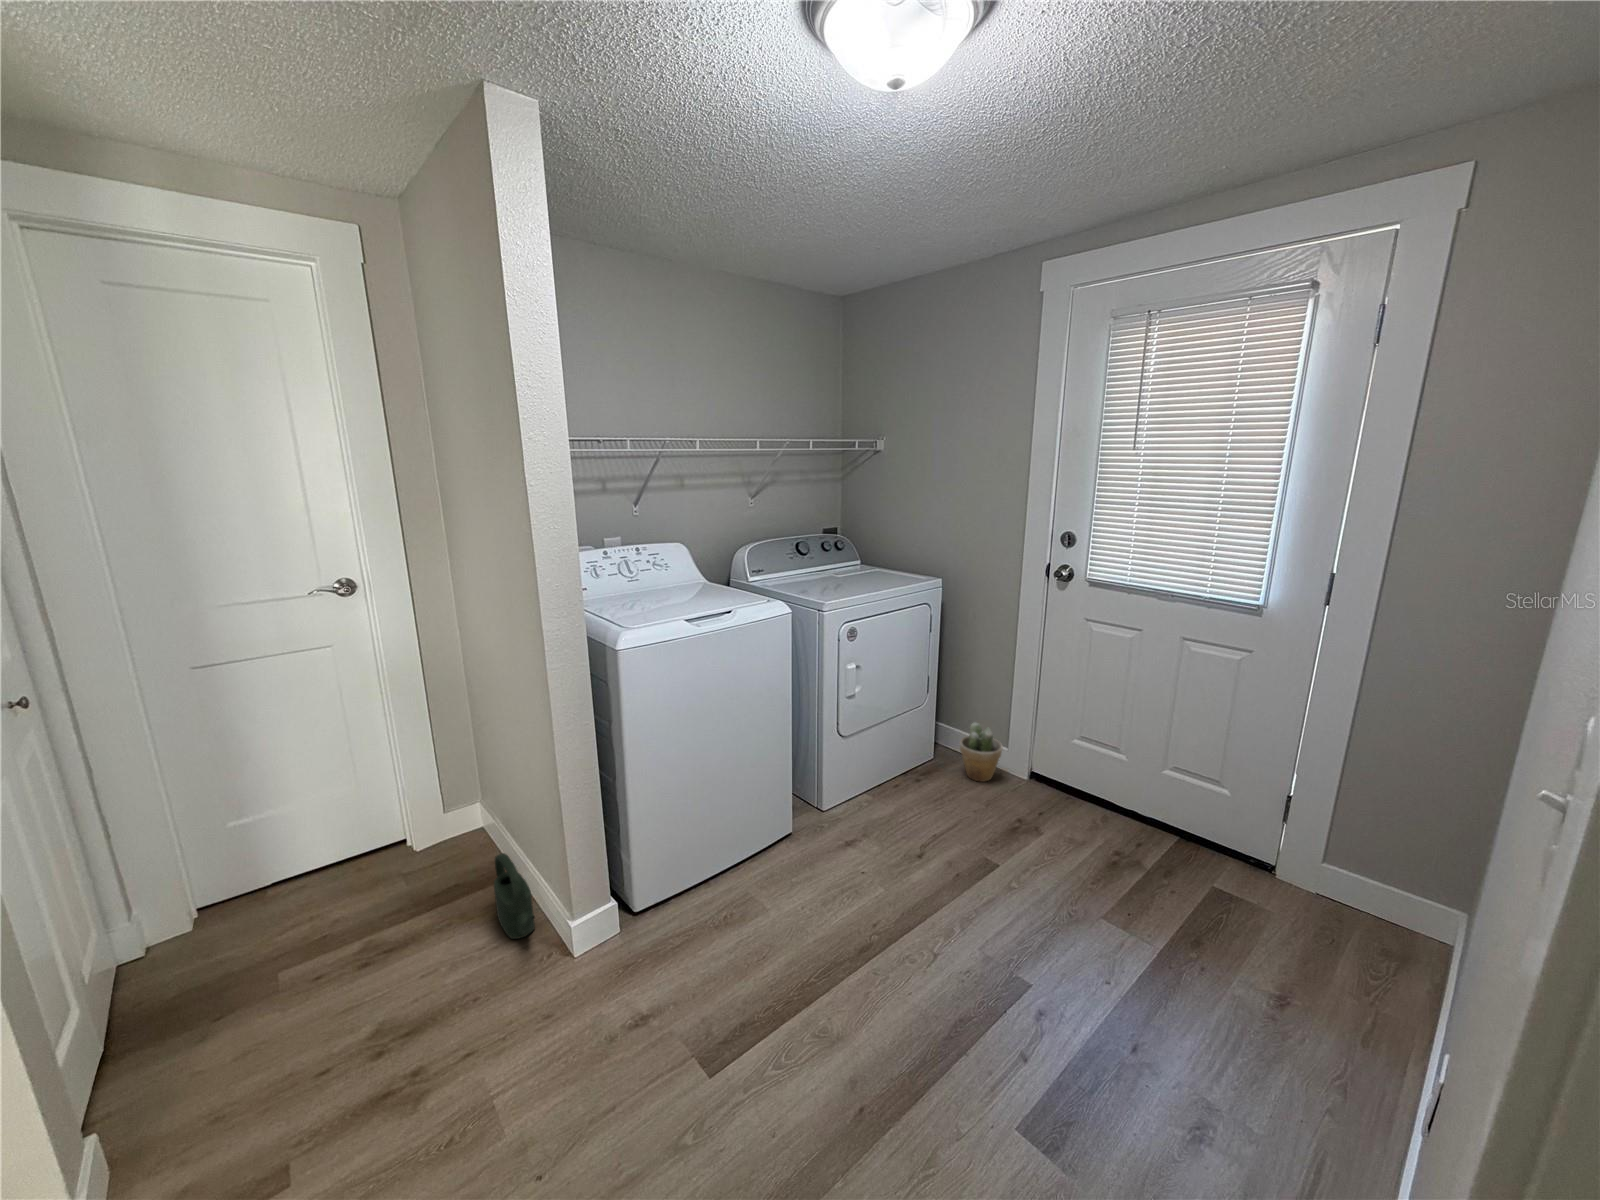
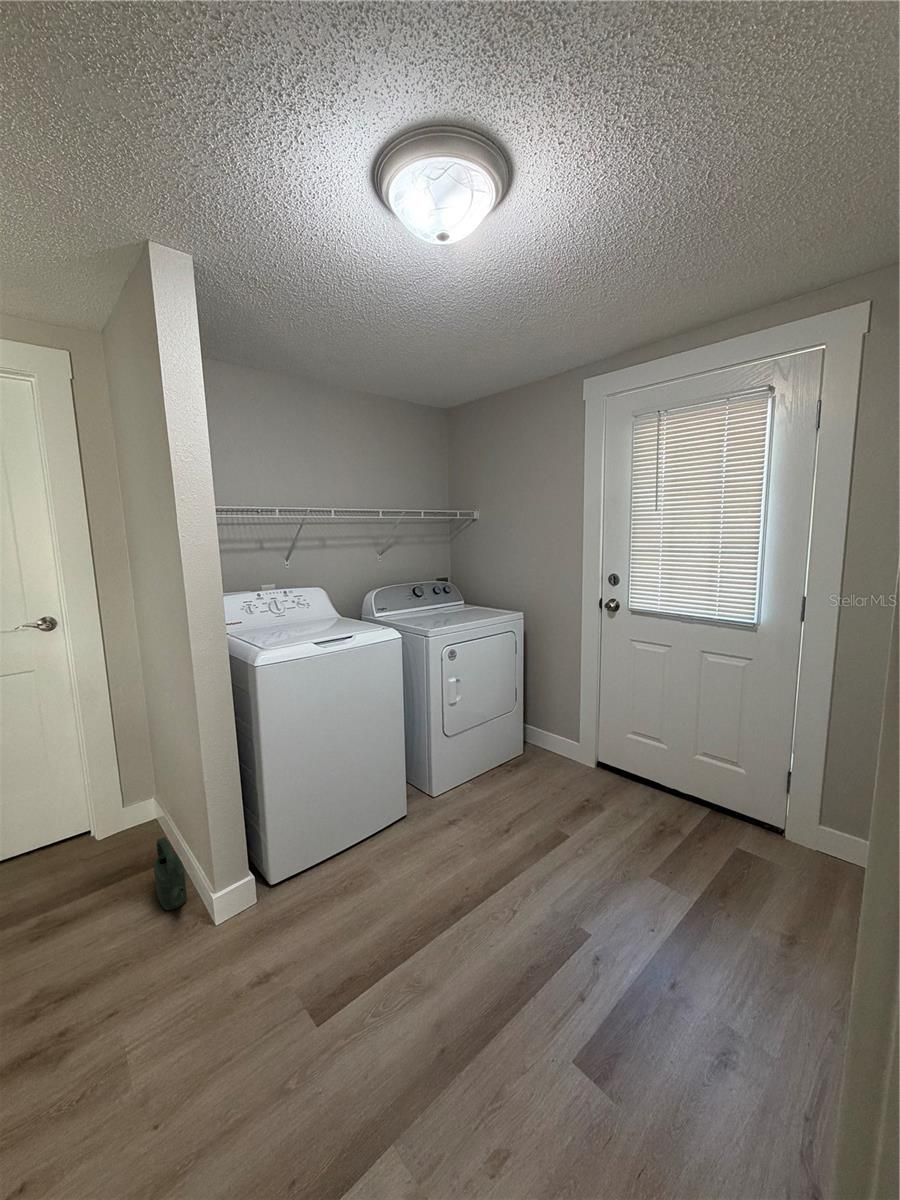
potted plant: present [960,722,1002,782] -> none [541,724,574,772]

